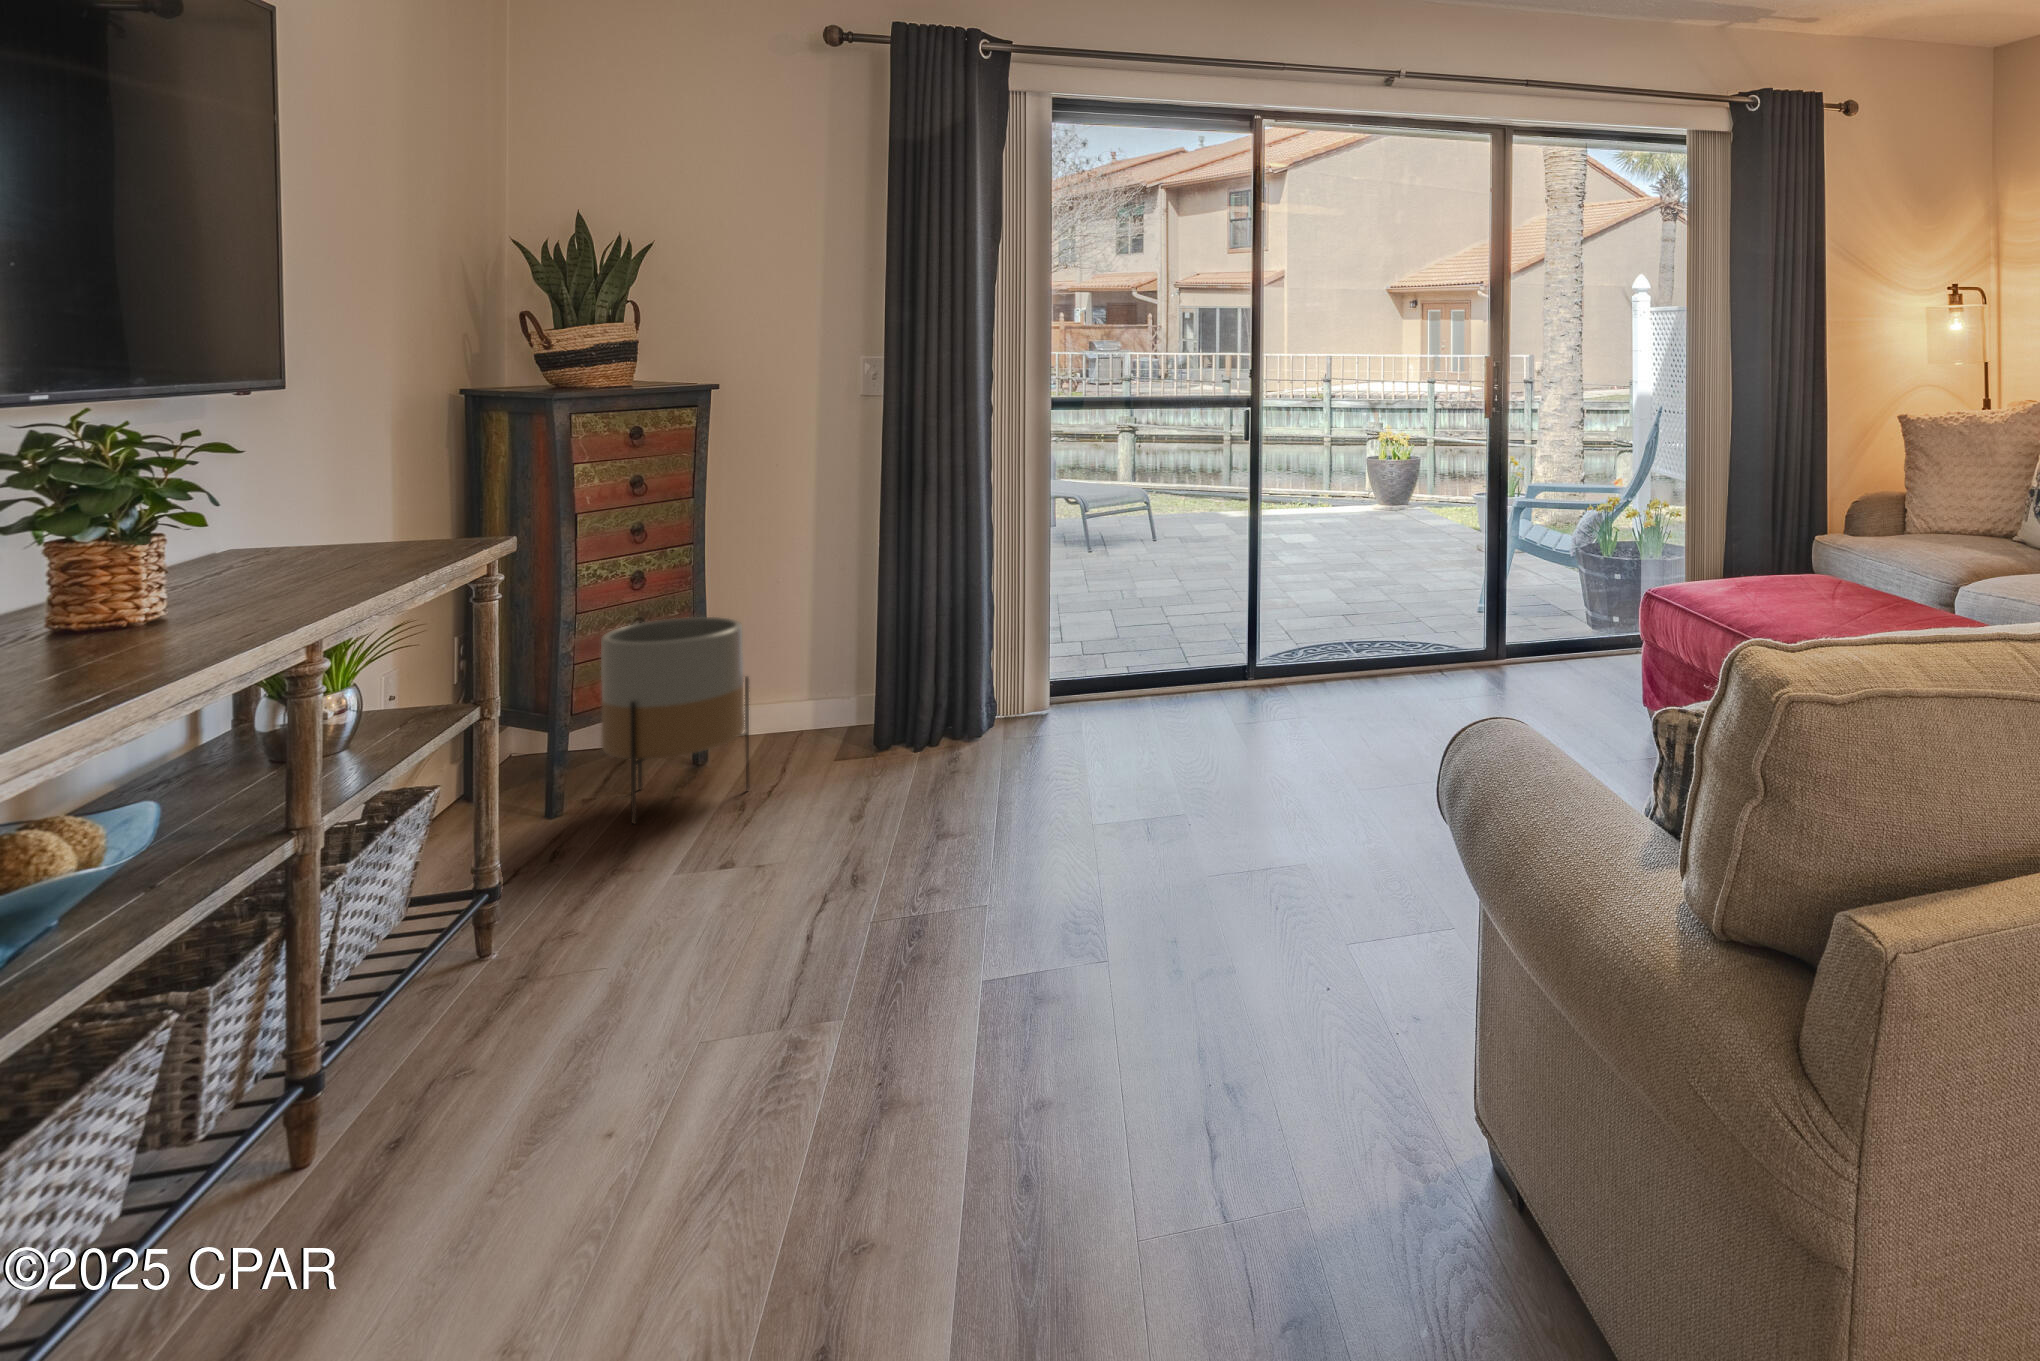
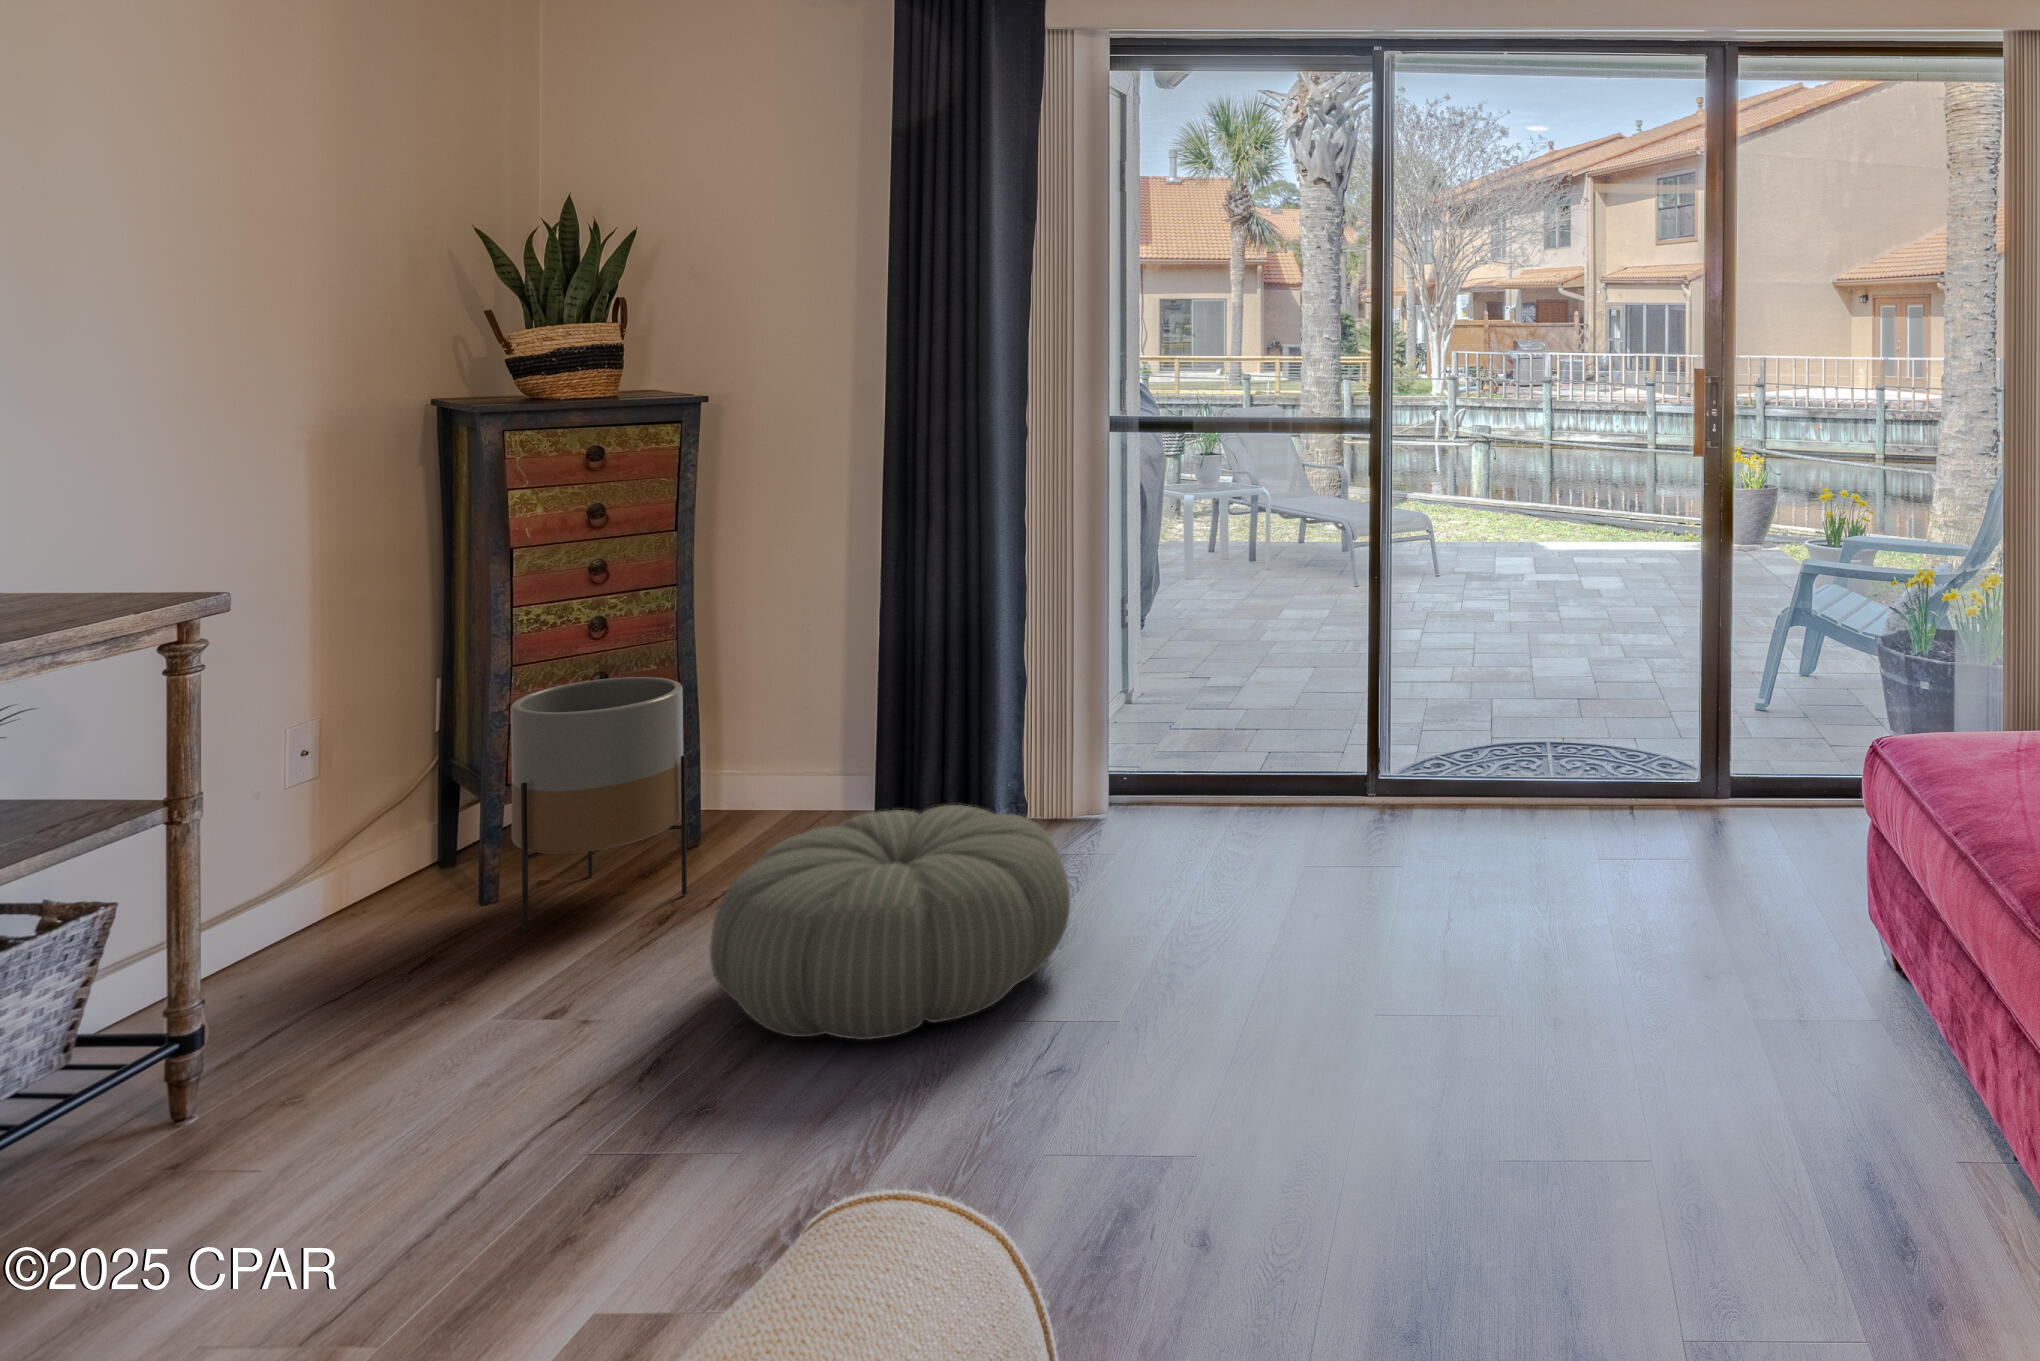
pouf: none [869,689,1128,846] -> present [710,805,1070,1040]

